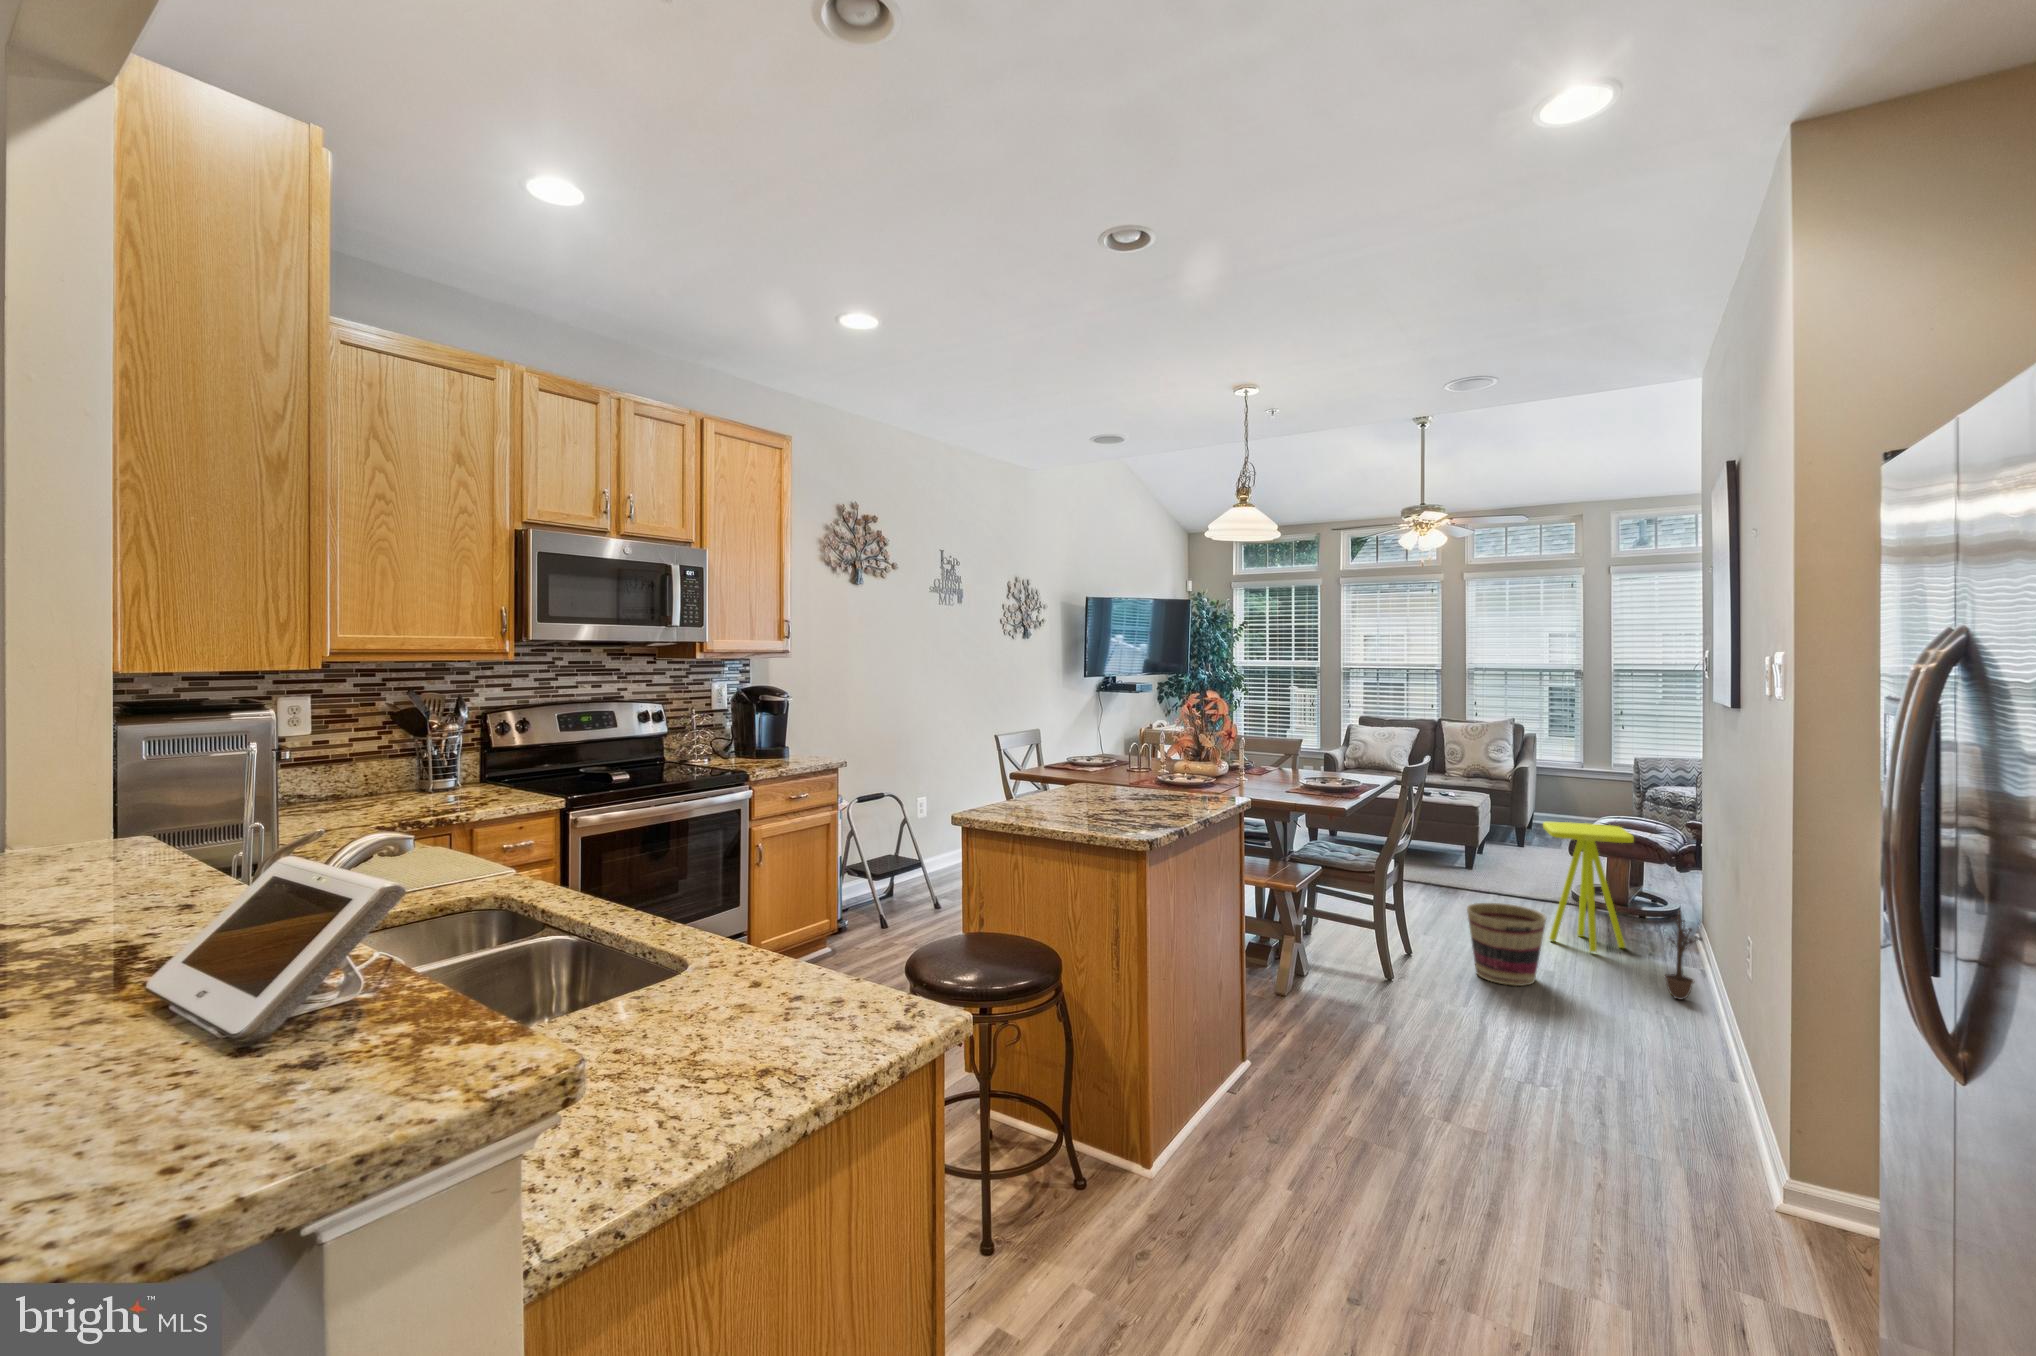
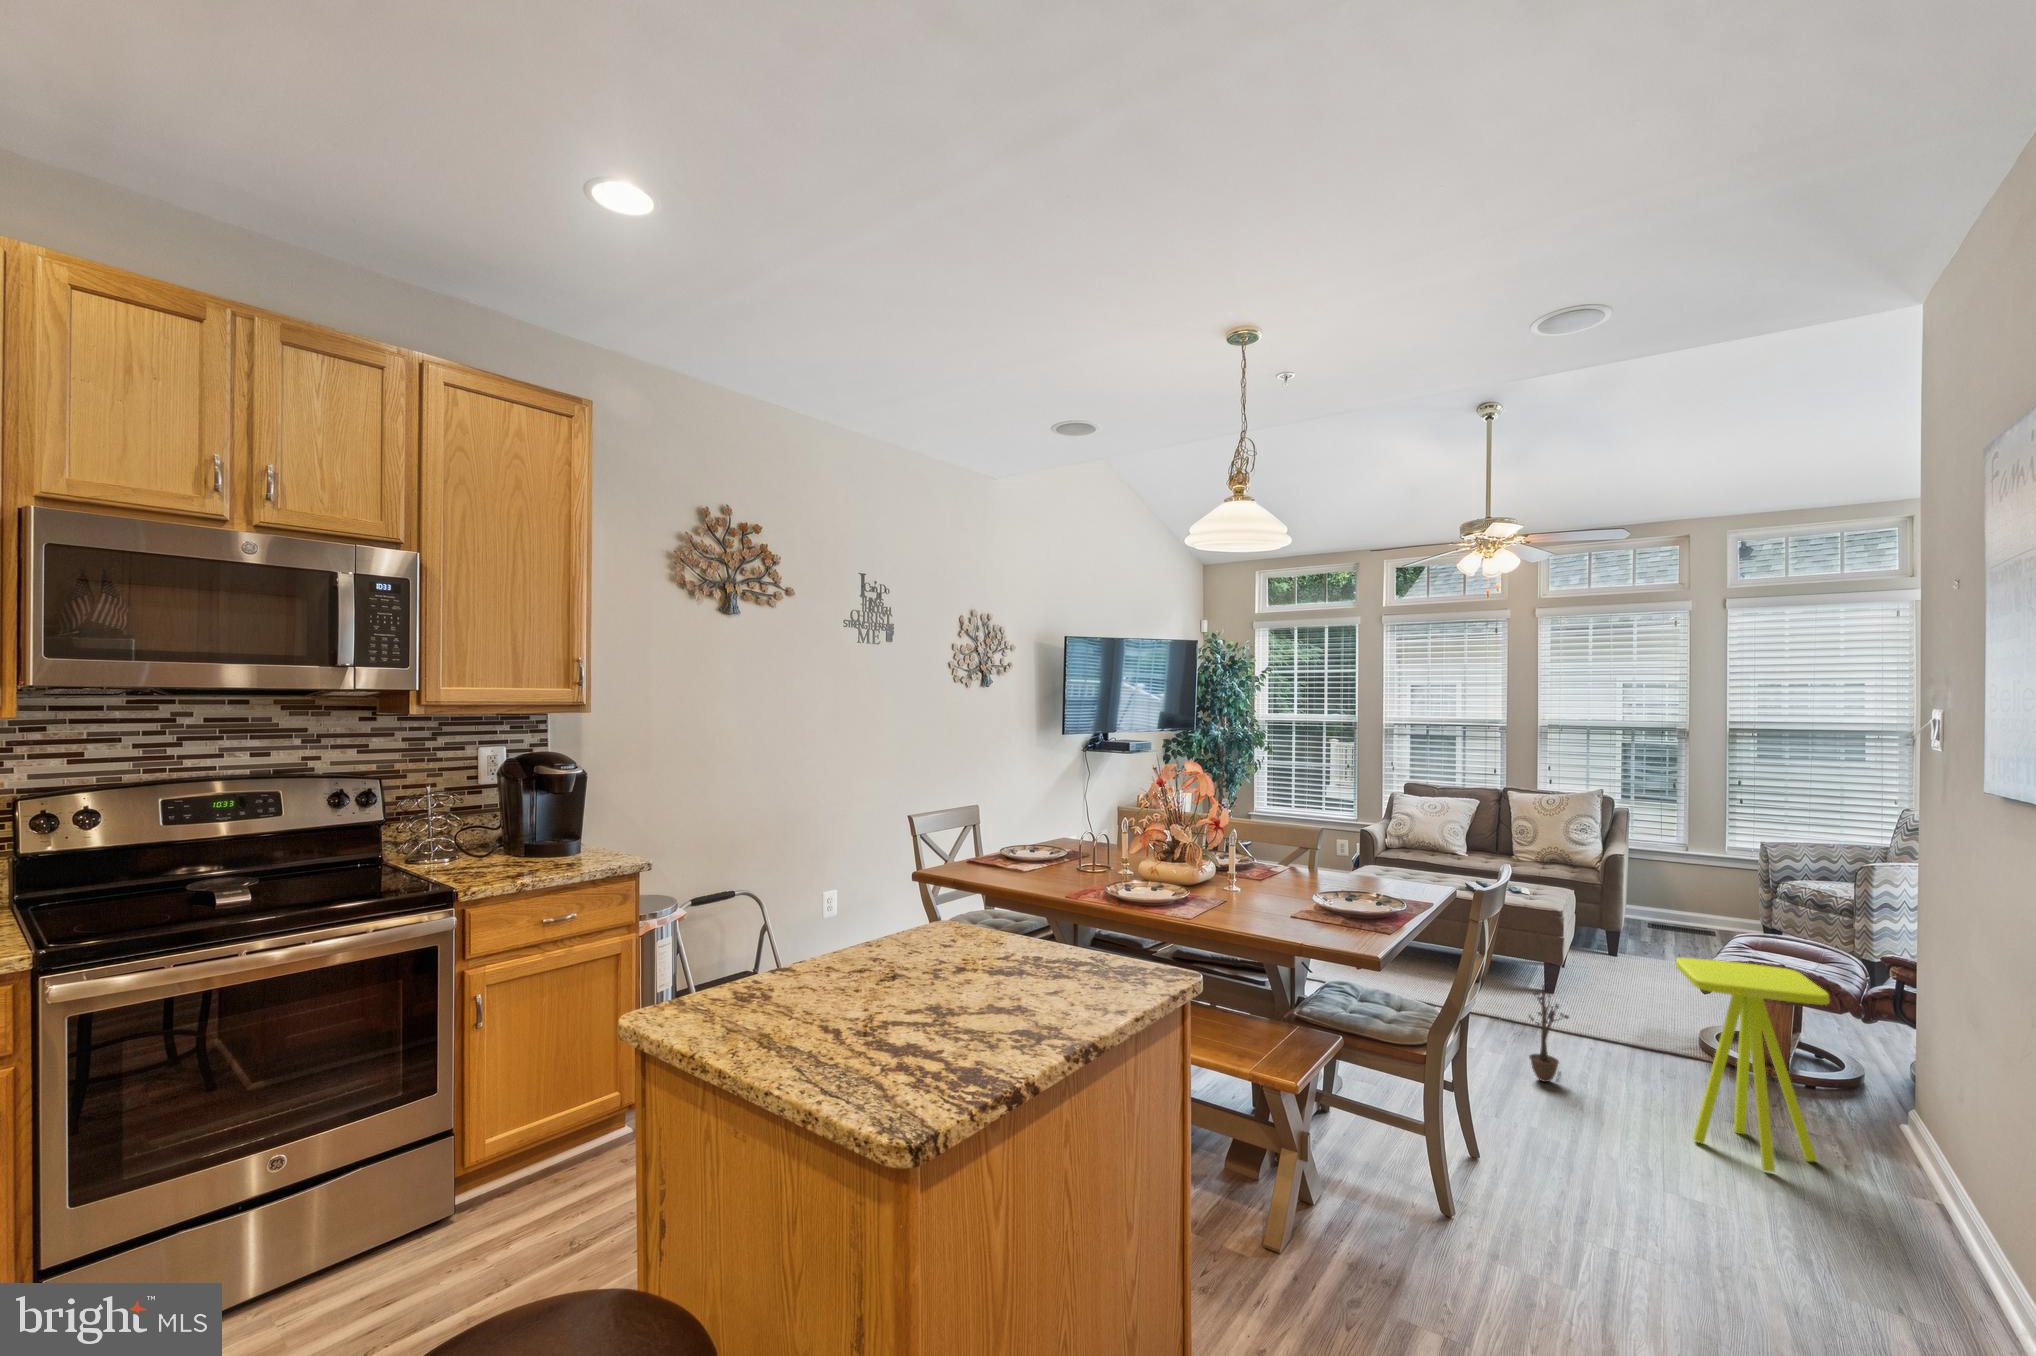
basket: present [1467,903,1546,986] -> none [1573,1096,1706,1247]
decorative plant: present [1664,911,1702,999] -> present [1529,986,1569,1082]

